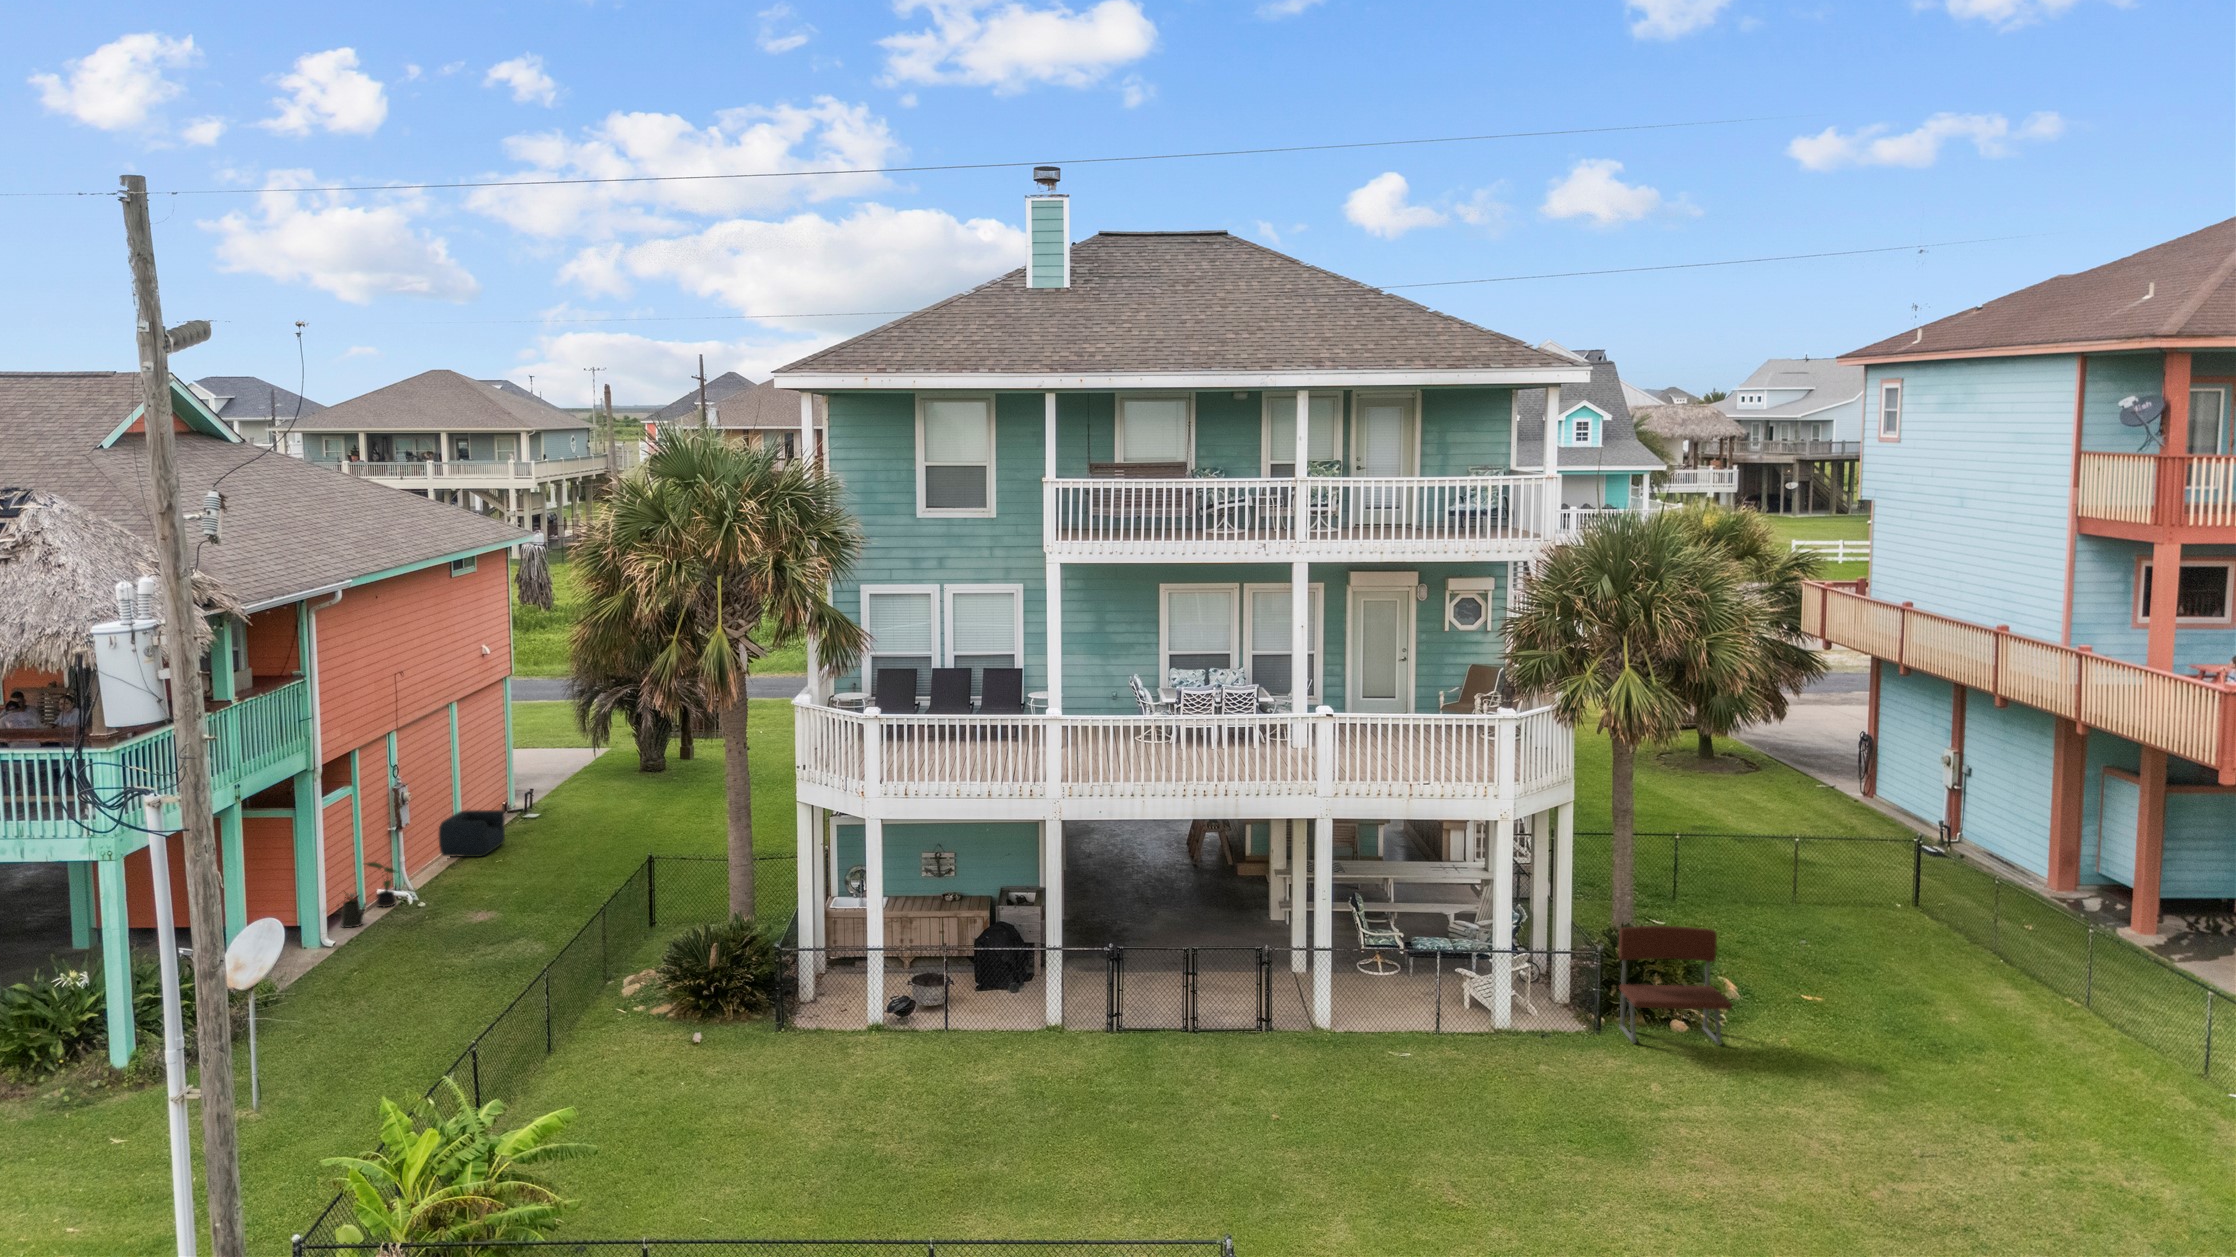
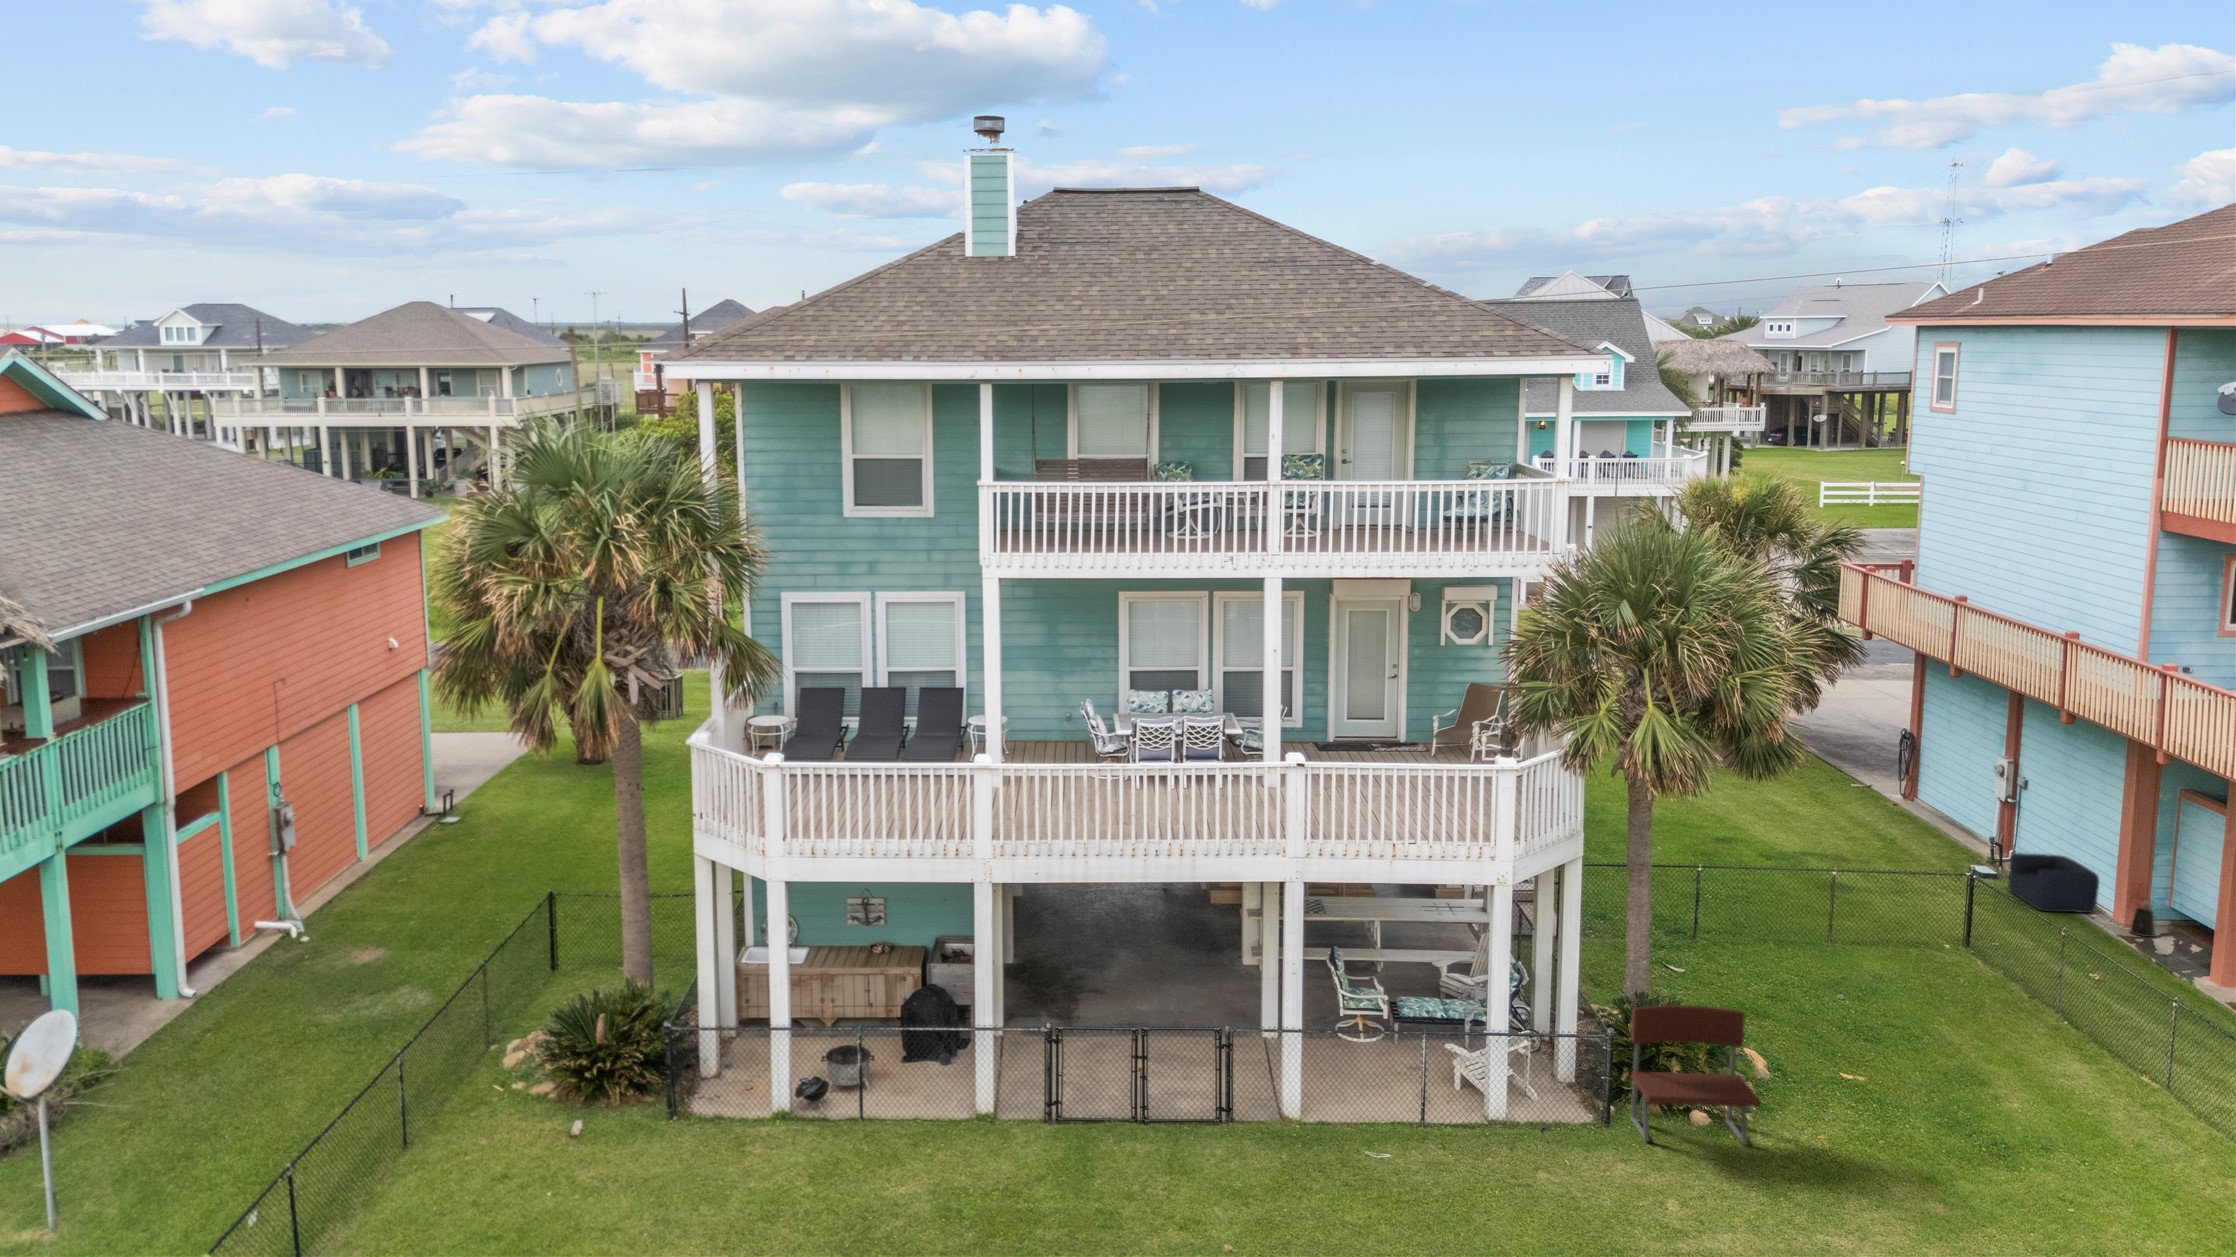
armchair: present [439,810,505,857] -> present [2008,853,2099,913]
potted plant: present [366,862,396,907] -> none [235,897,277,946]
watering can: present [338,891,366,928] -> present [2130,897,2156,937]

